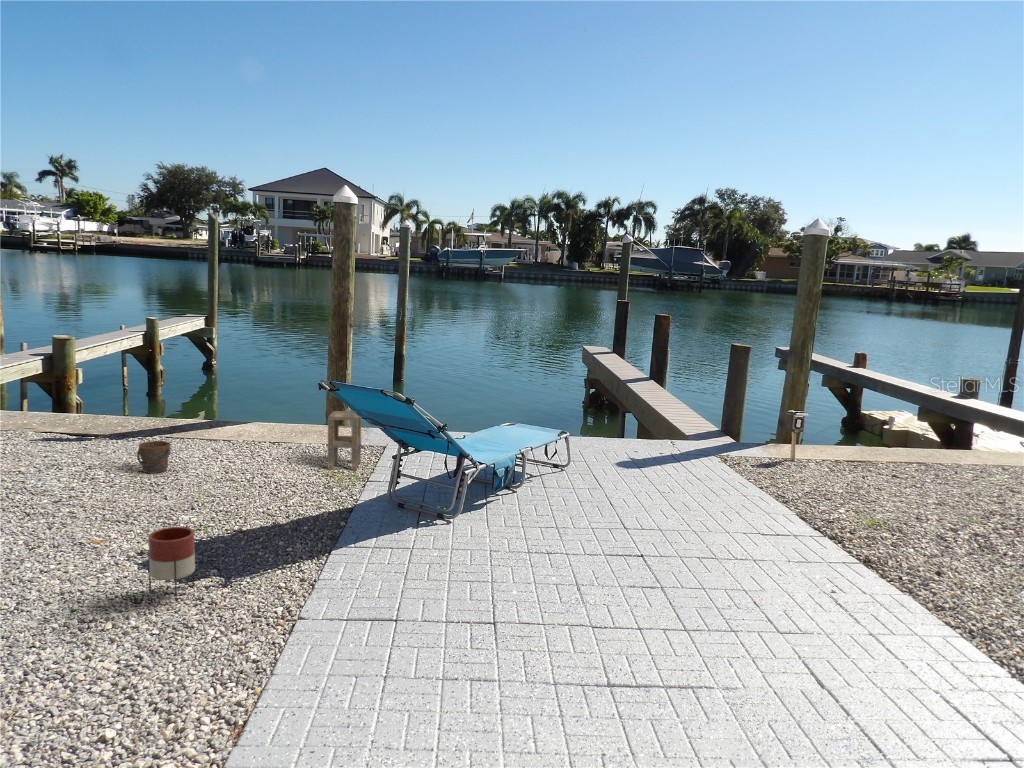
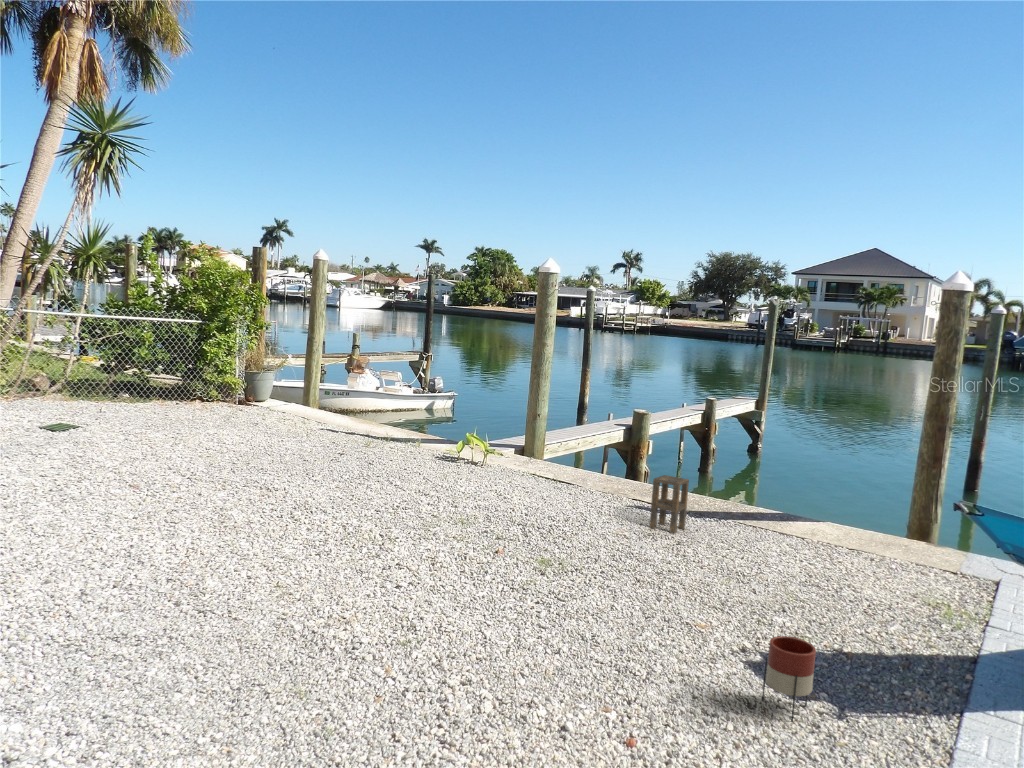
side table: present [328,411,361,470] -> present [650,475,689,533]
bucket: present [137,441,171,474] -> none [723,529,756,563]

